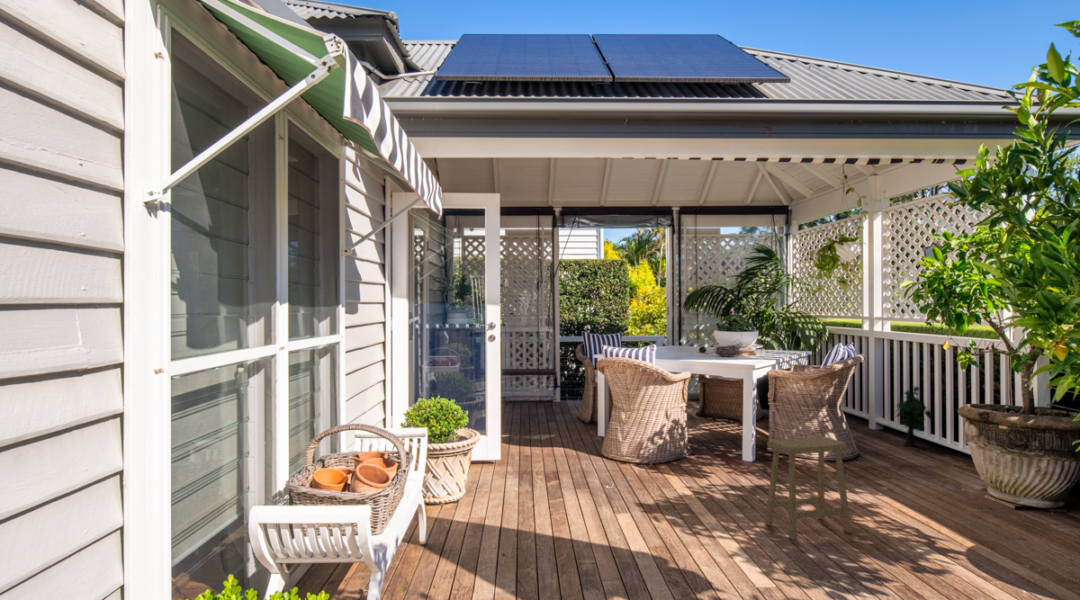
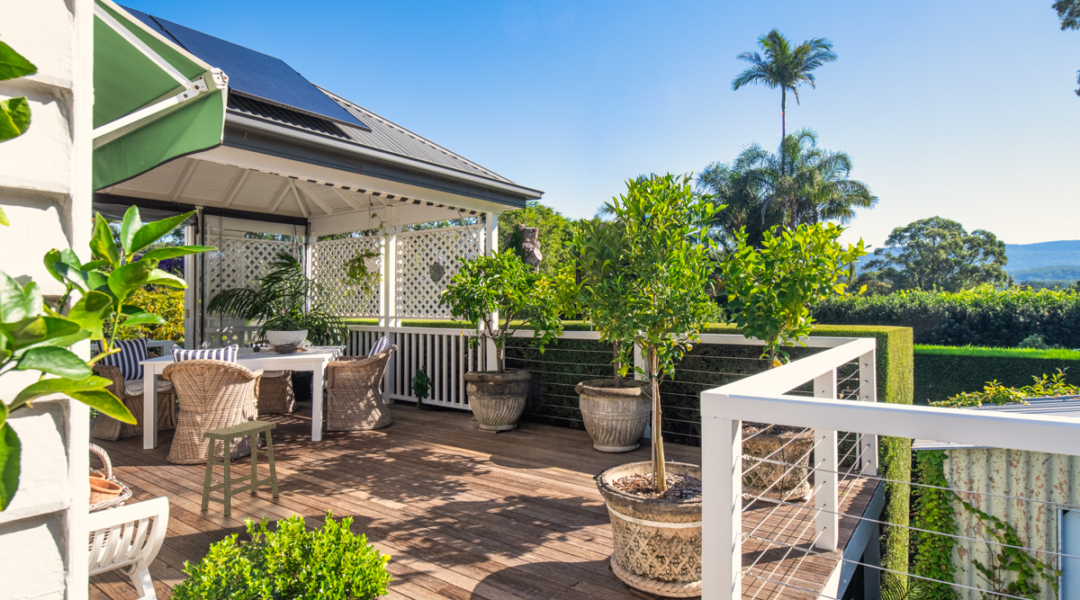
footstool: present [765,436,852,540] -> present [201,420,279,515]

